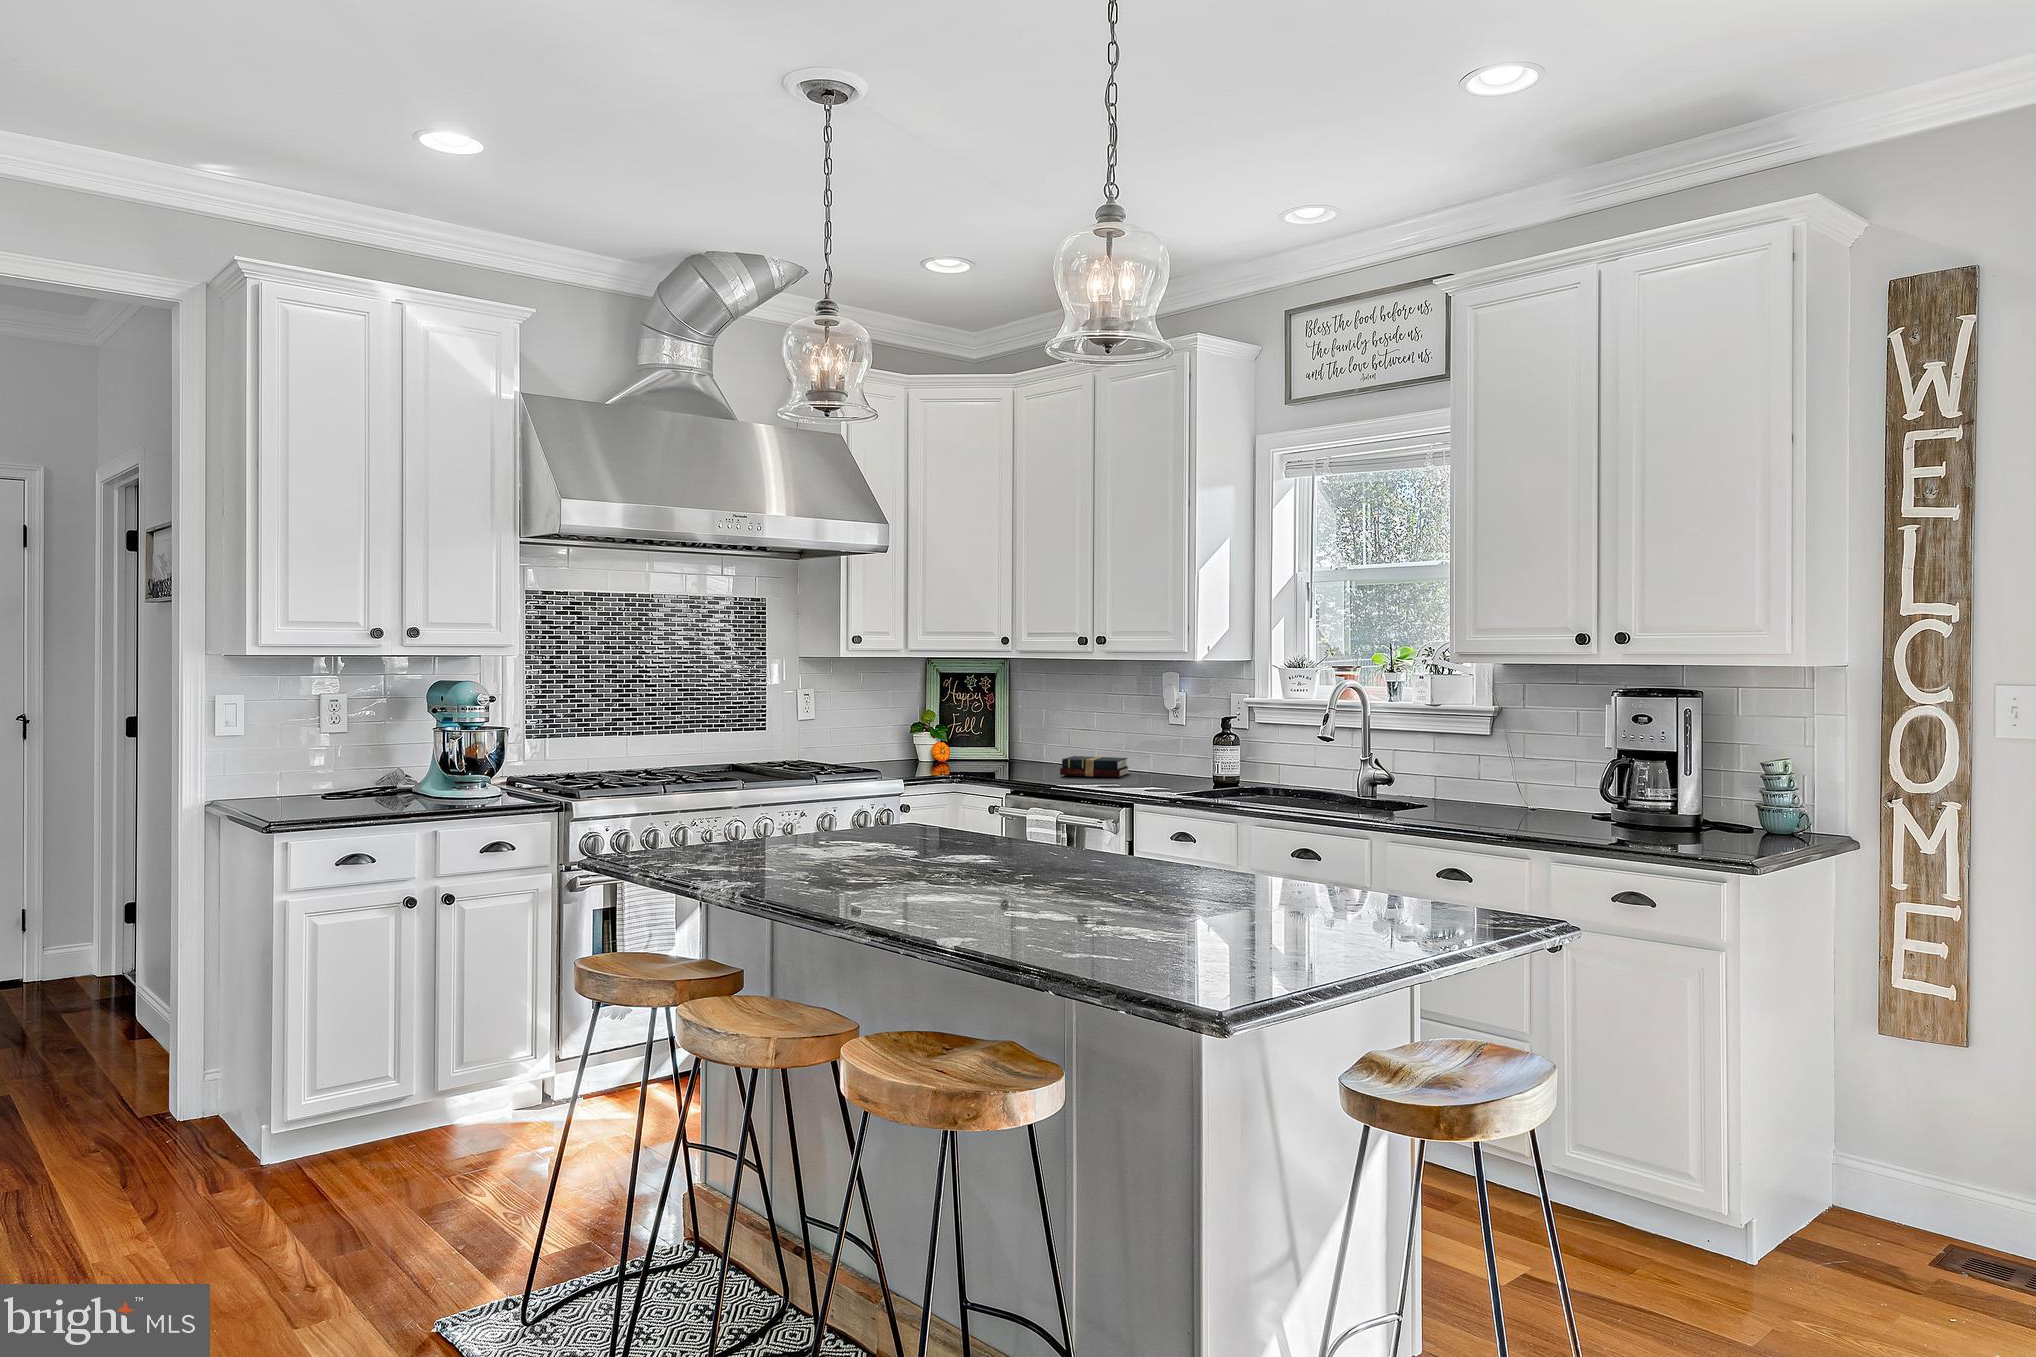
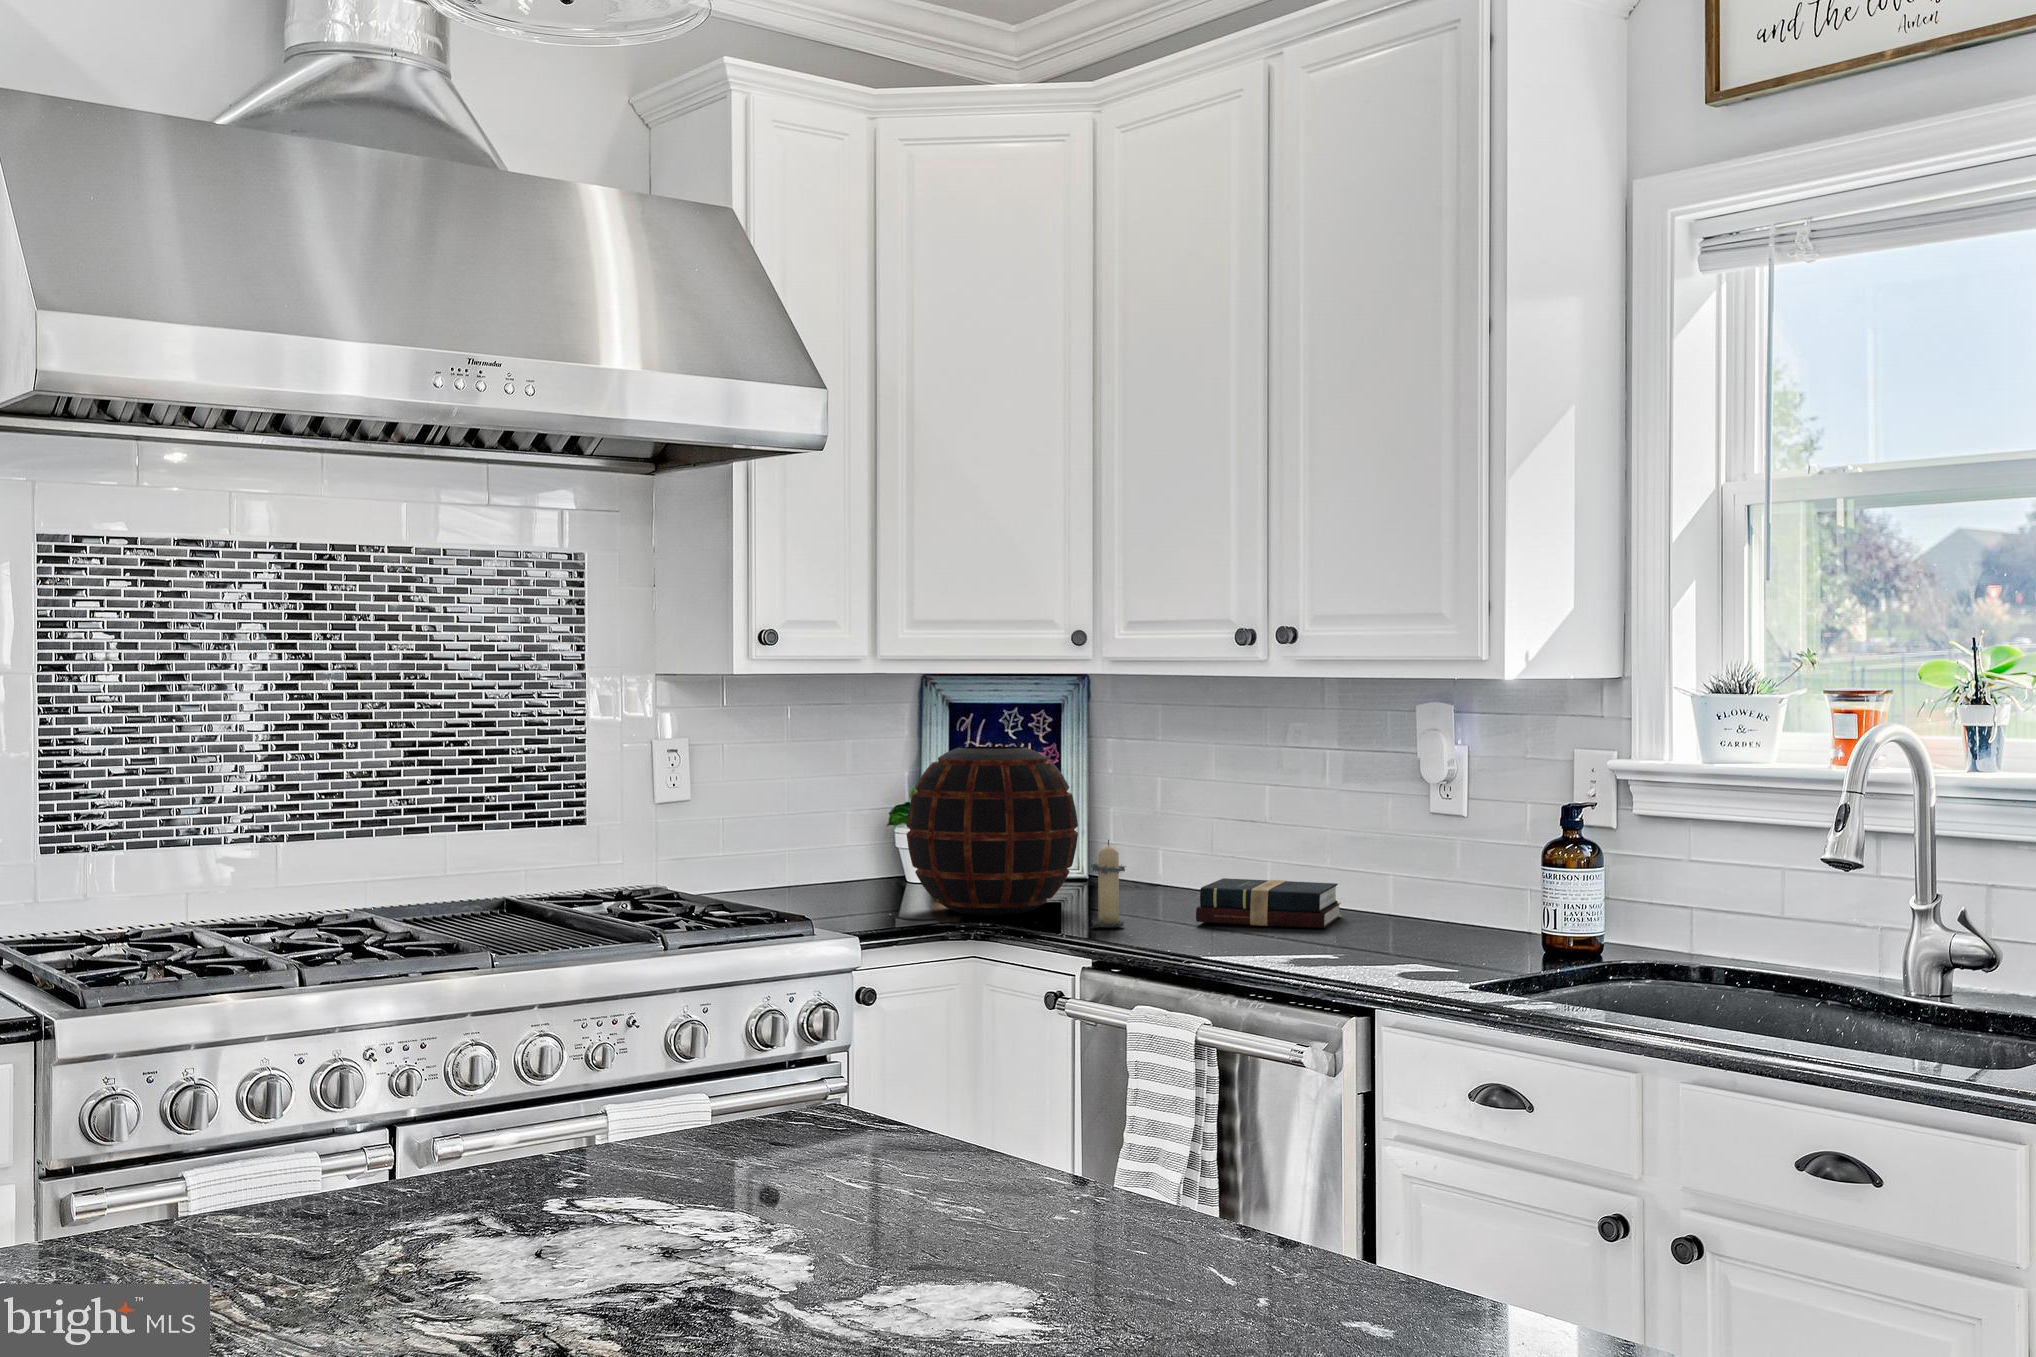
decorative vase: none [922,693,1004,774] -> present [907,746,1078,915]
candle: none [1009,736,1029,778] -> present [1091,839,1126,927]

